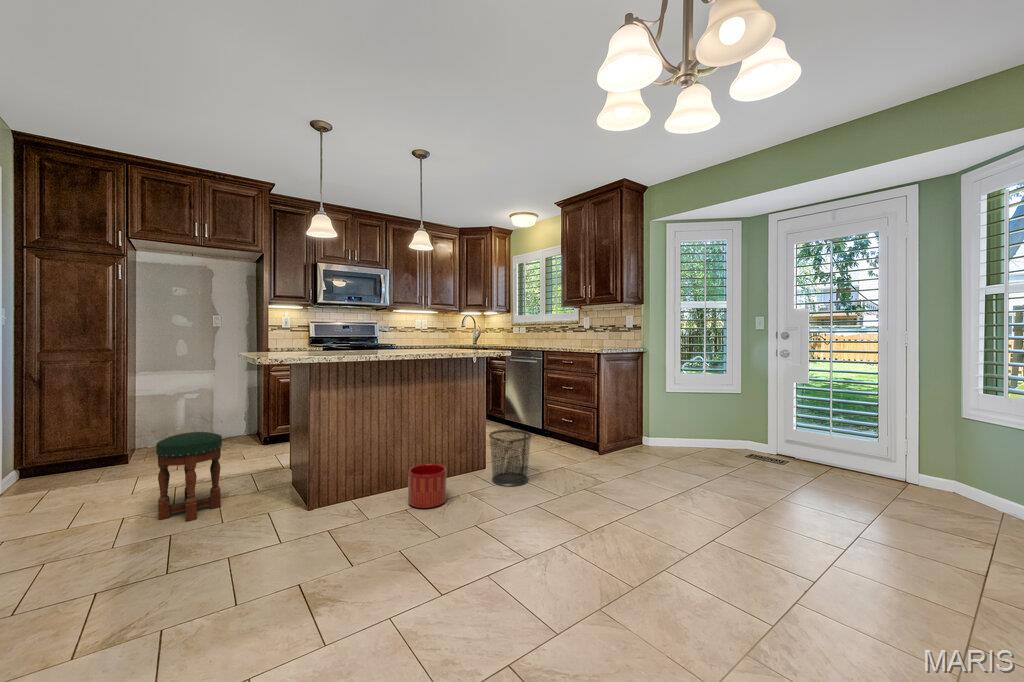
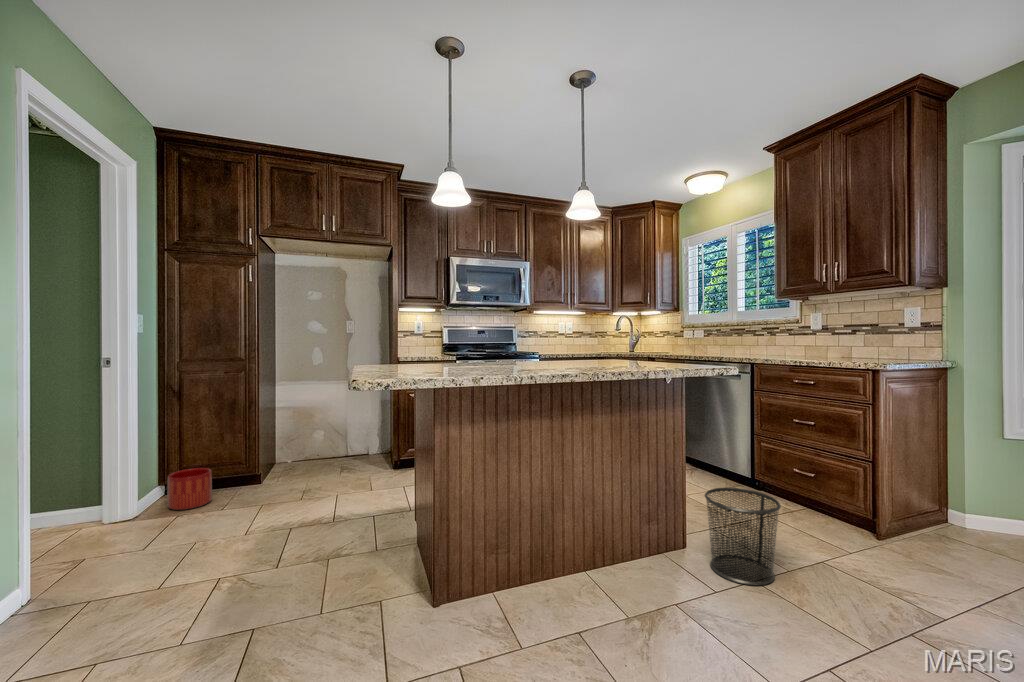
stool: present [156,432,222,521] -> none [272,470,346,594]
planter: present [408,464,446,508] -> present [168,468,212,510]

